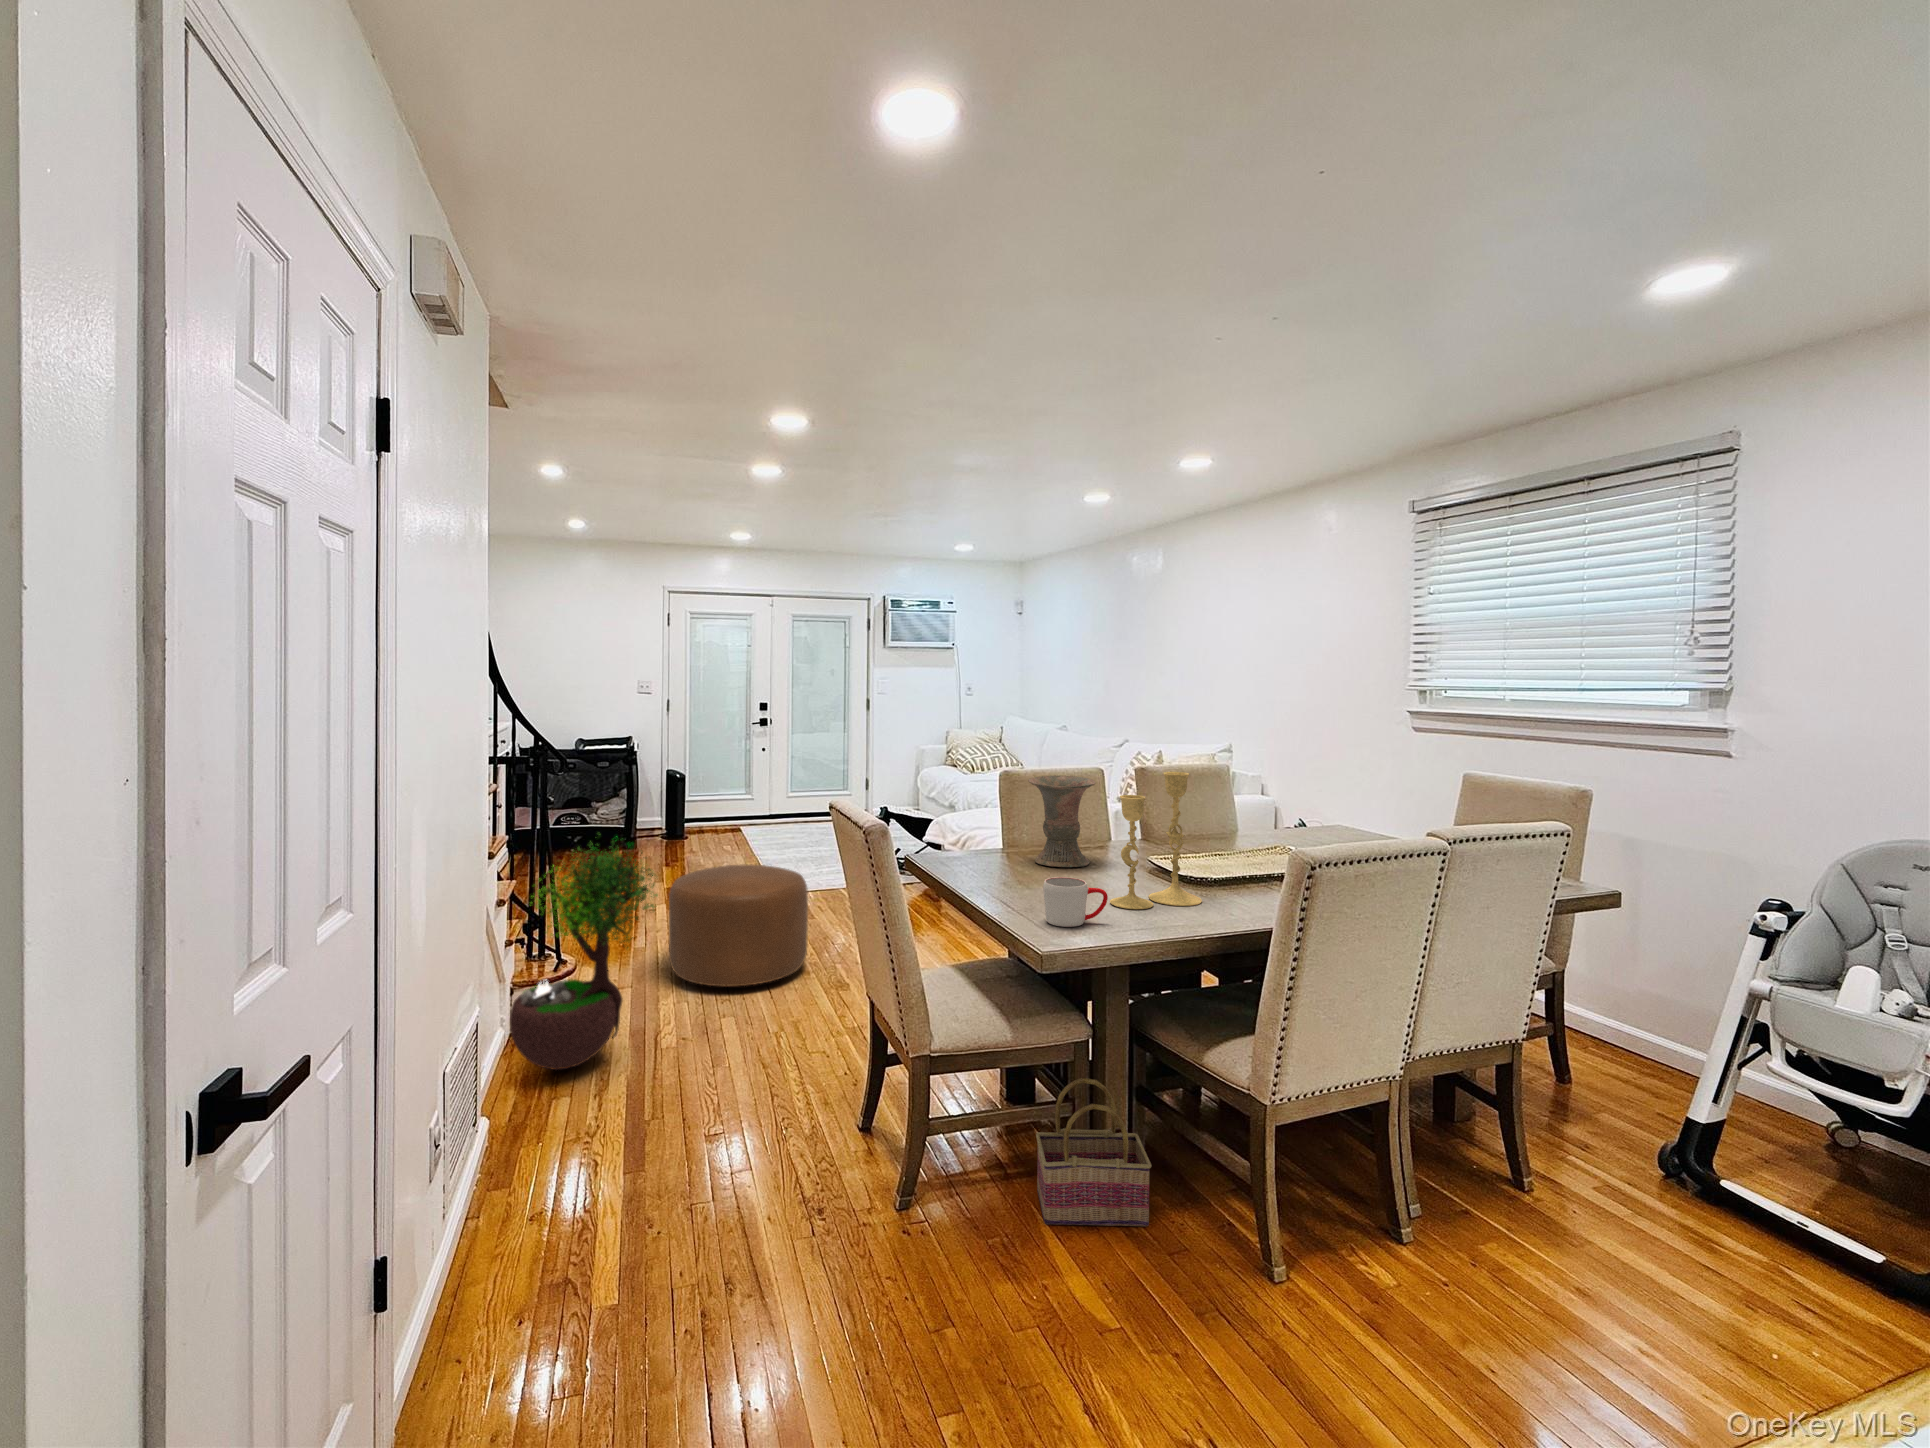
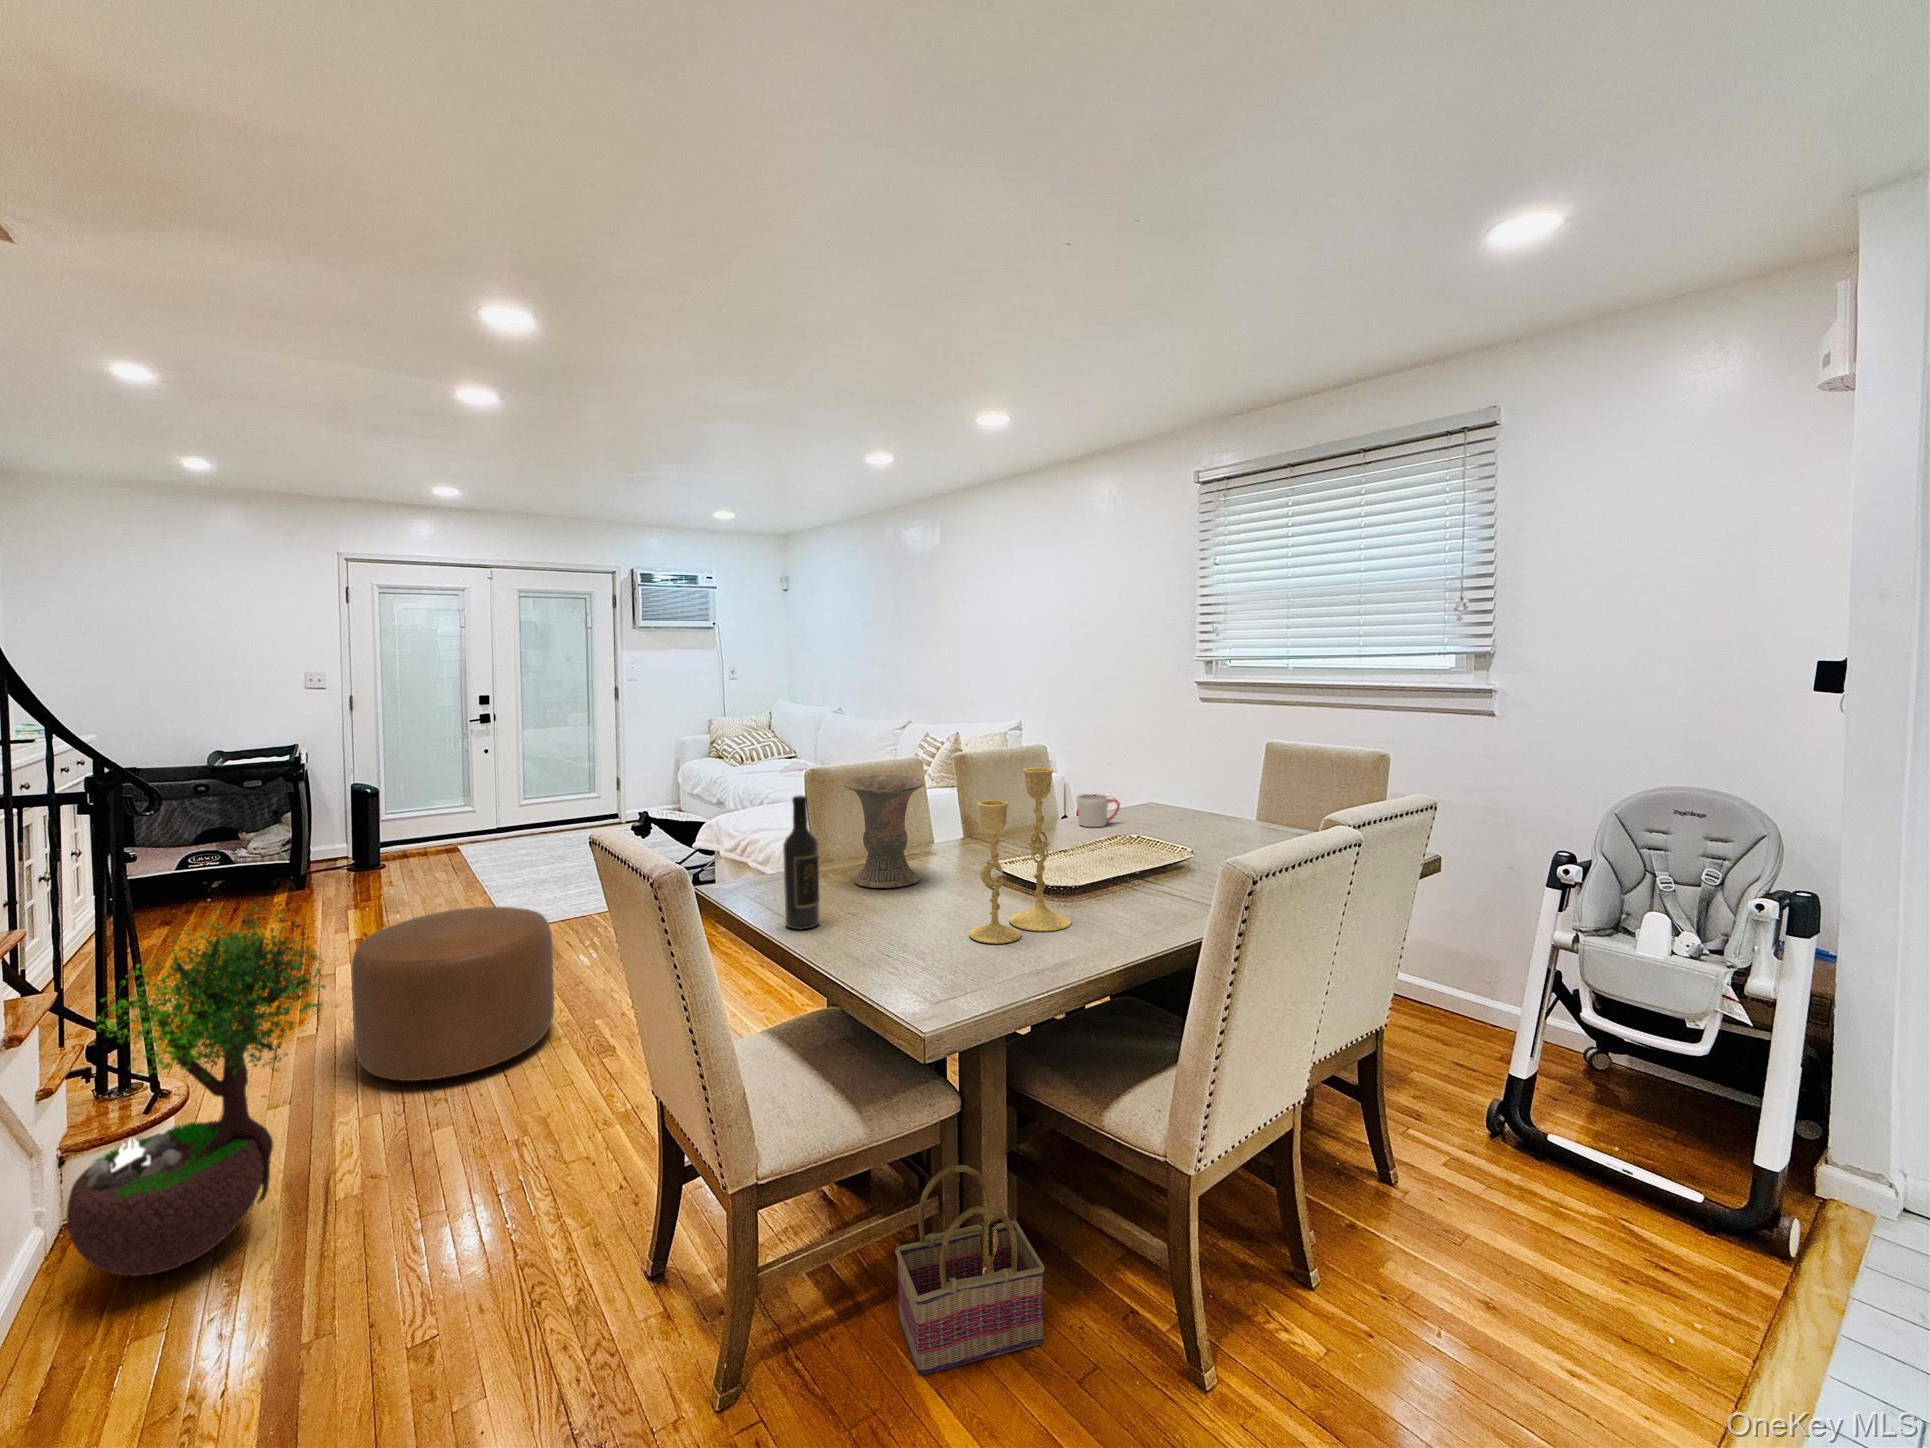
wine bottle: none [970,783,997,886] -> present [783,795,820,929]
mug: present [1043,877,1108,927] -> present [1077,794,1120,827]

